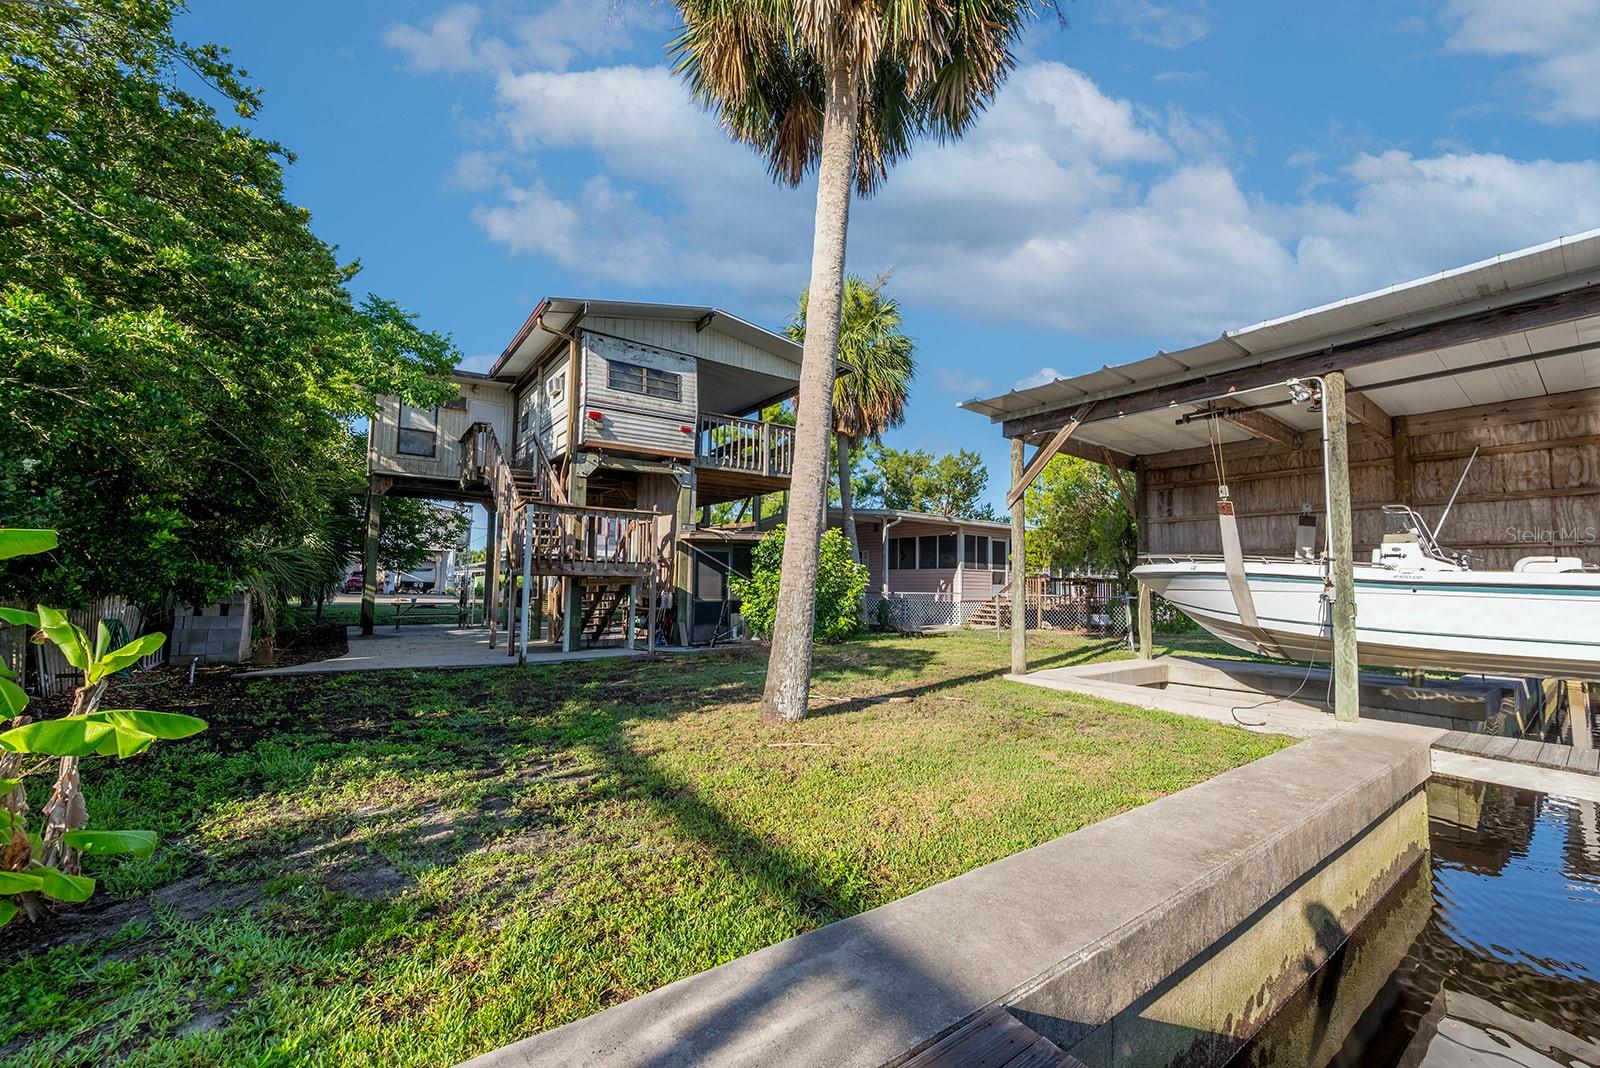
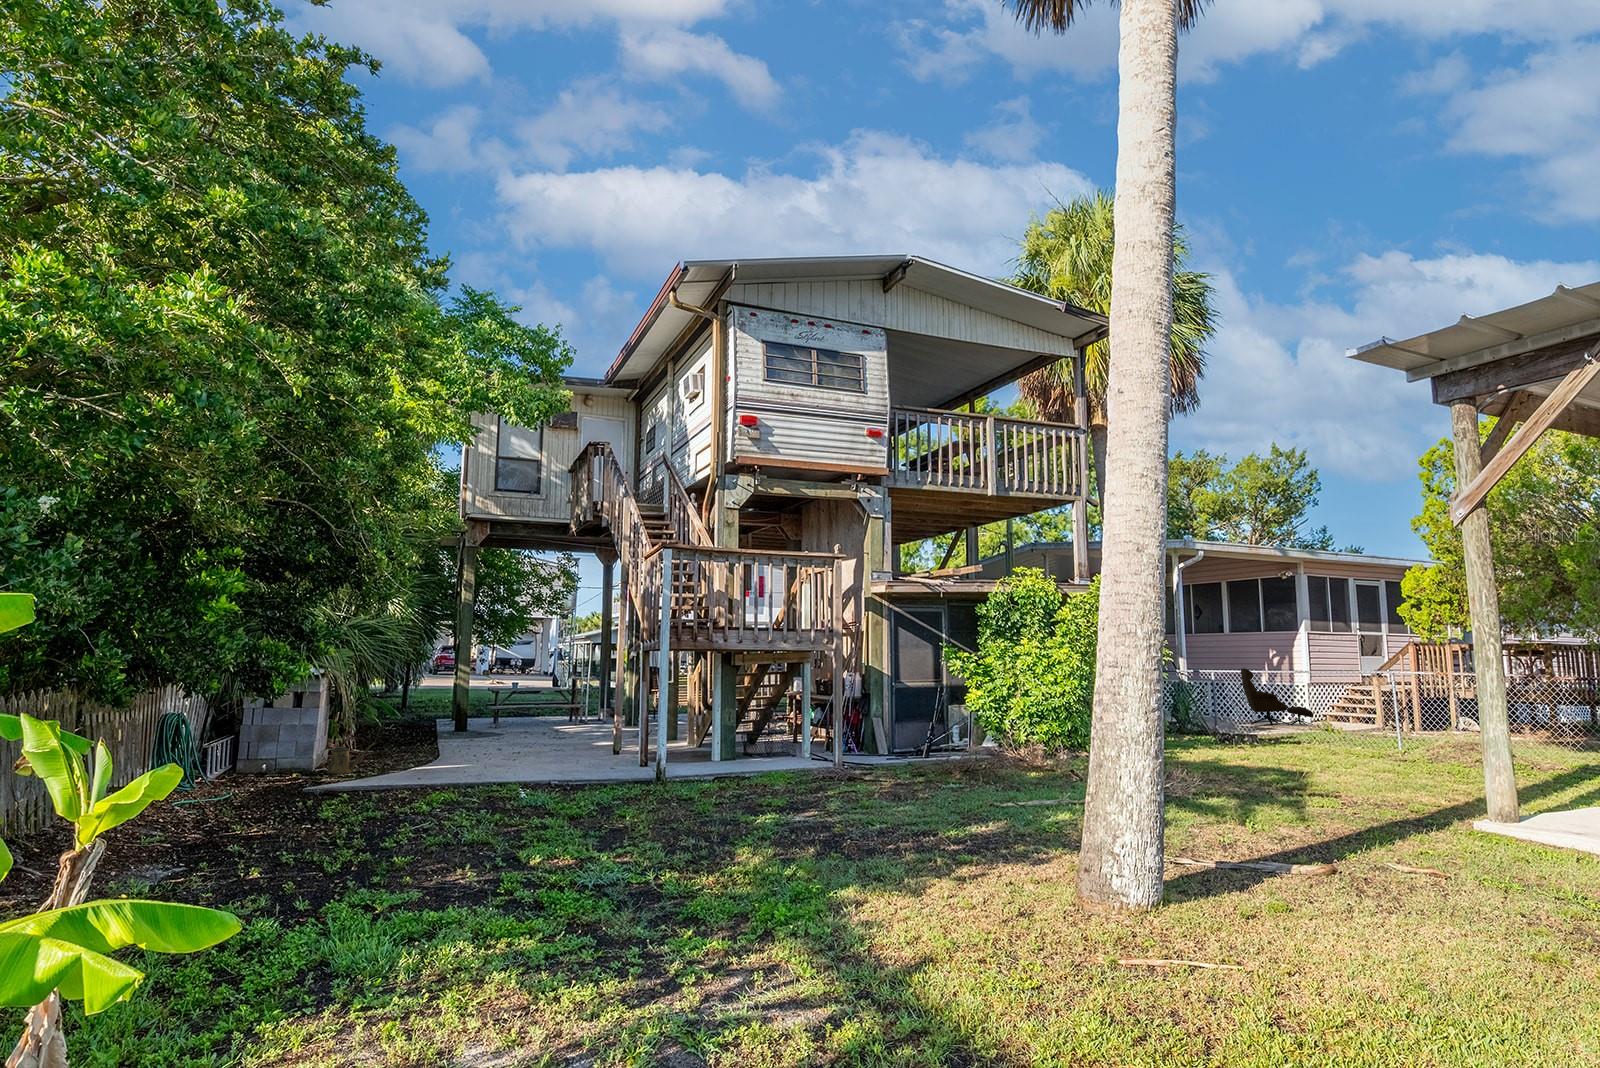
lounge chair: none [922,592,962,628] -> present [1241,668,1313,726]

